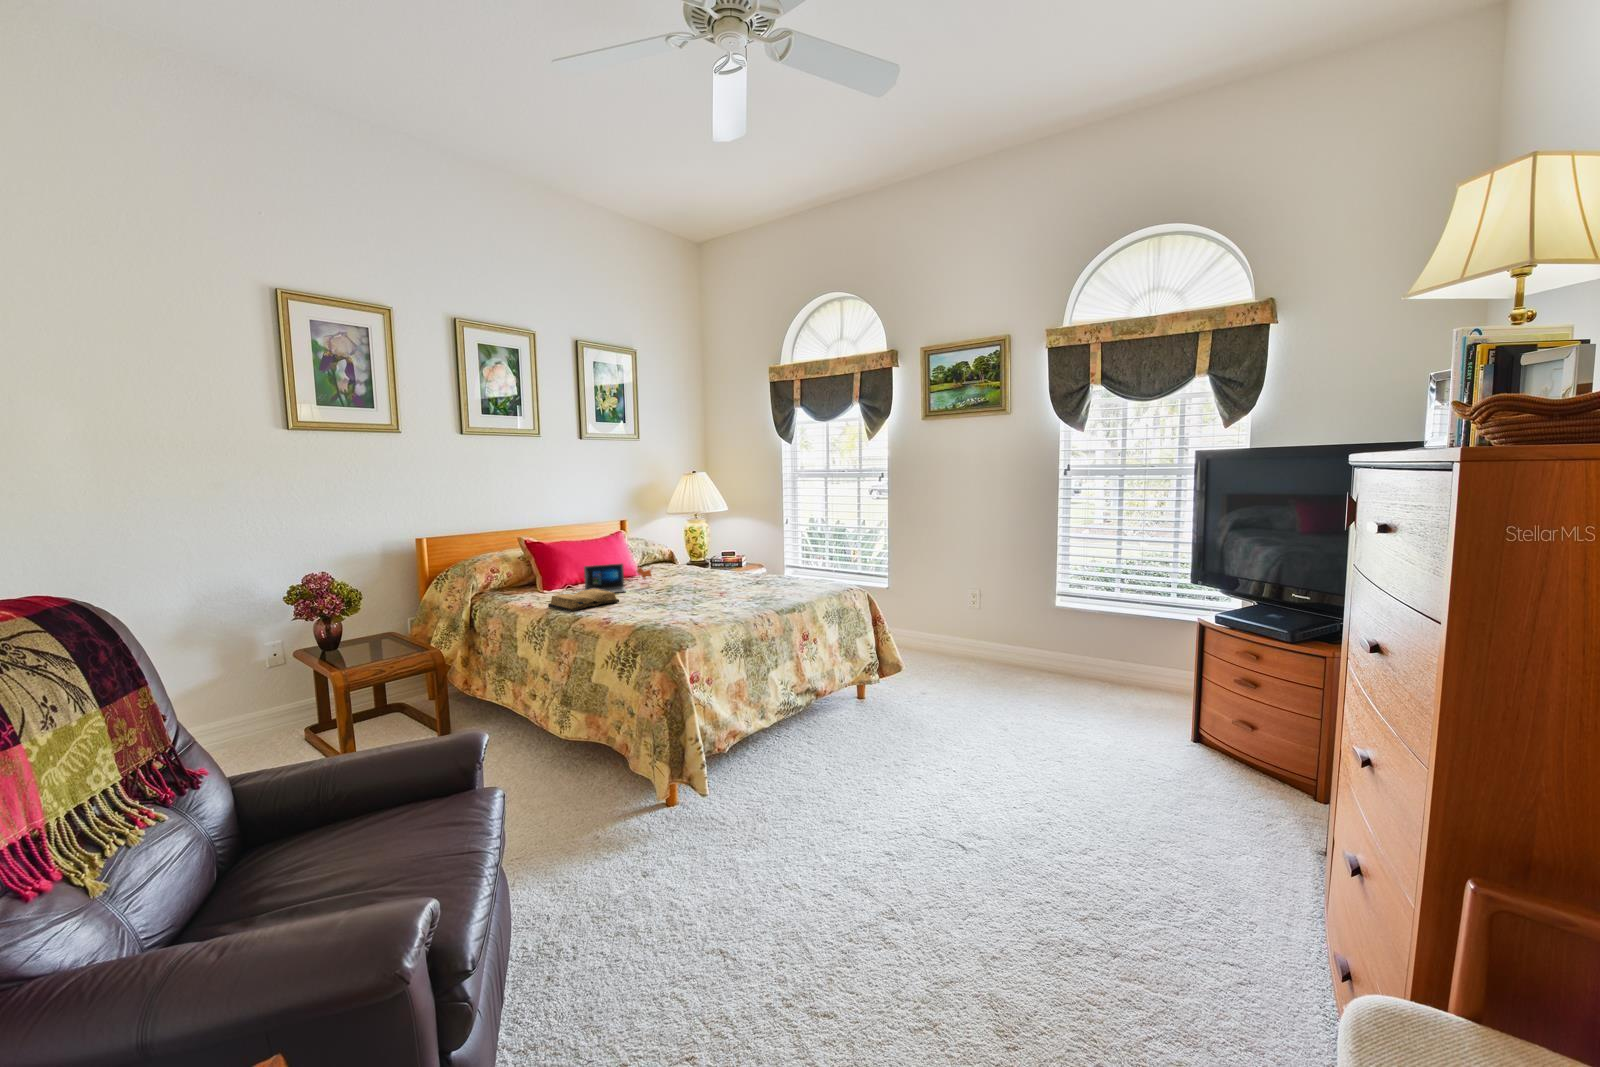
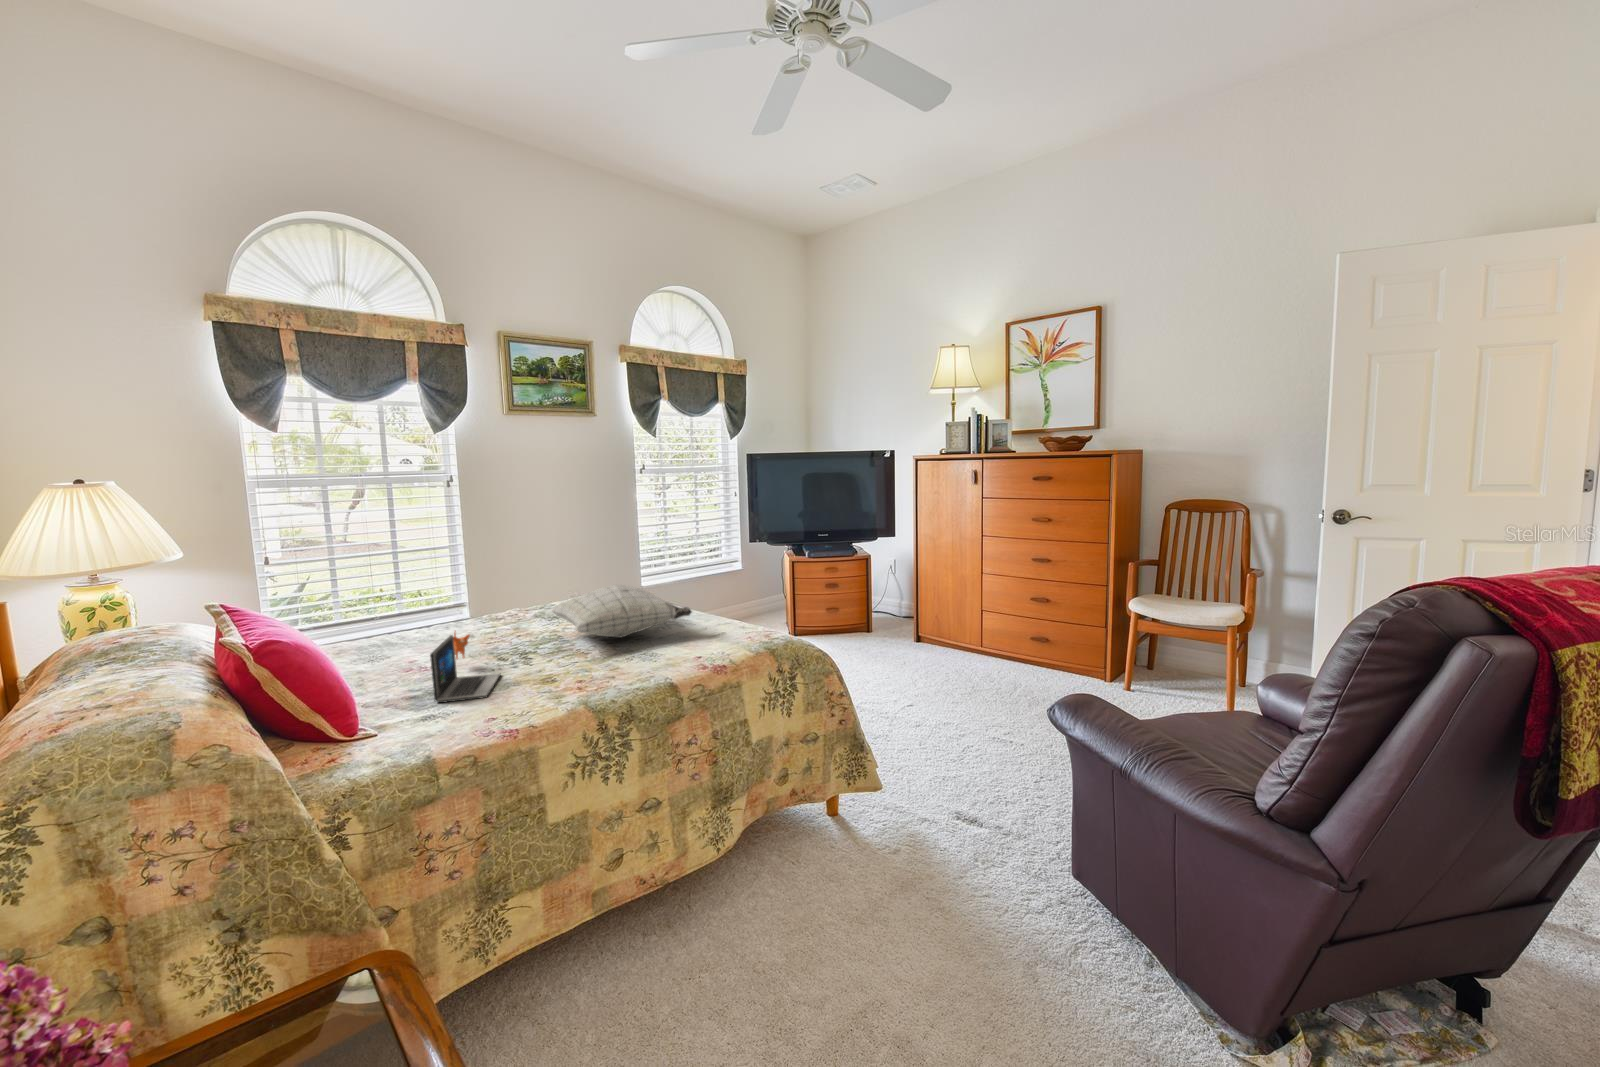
pillow: none [645,560,753,598] -> present [552,585,692,638]
diary: present [548,589,619,612] -> none [528,655,638,708]

